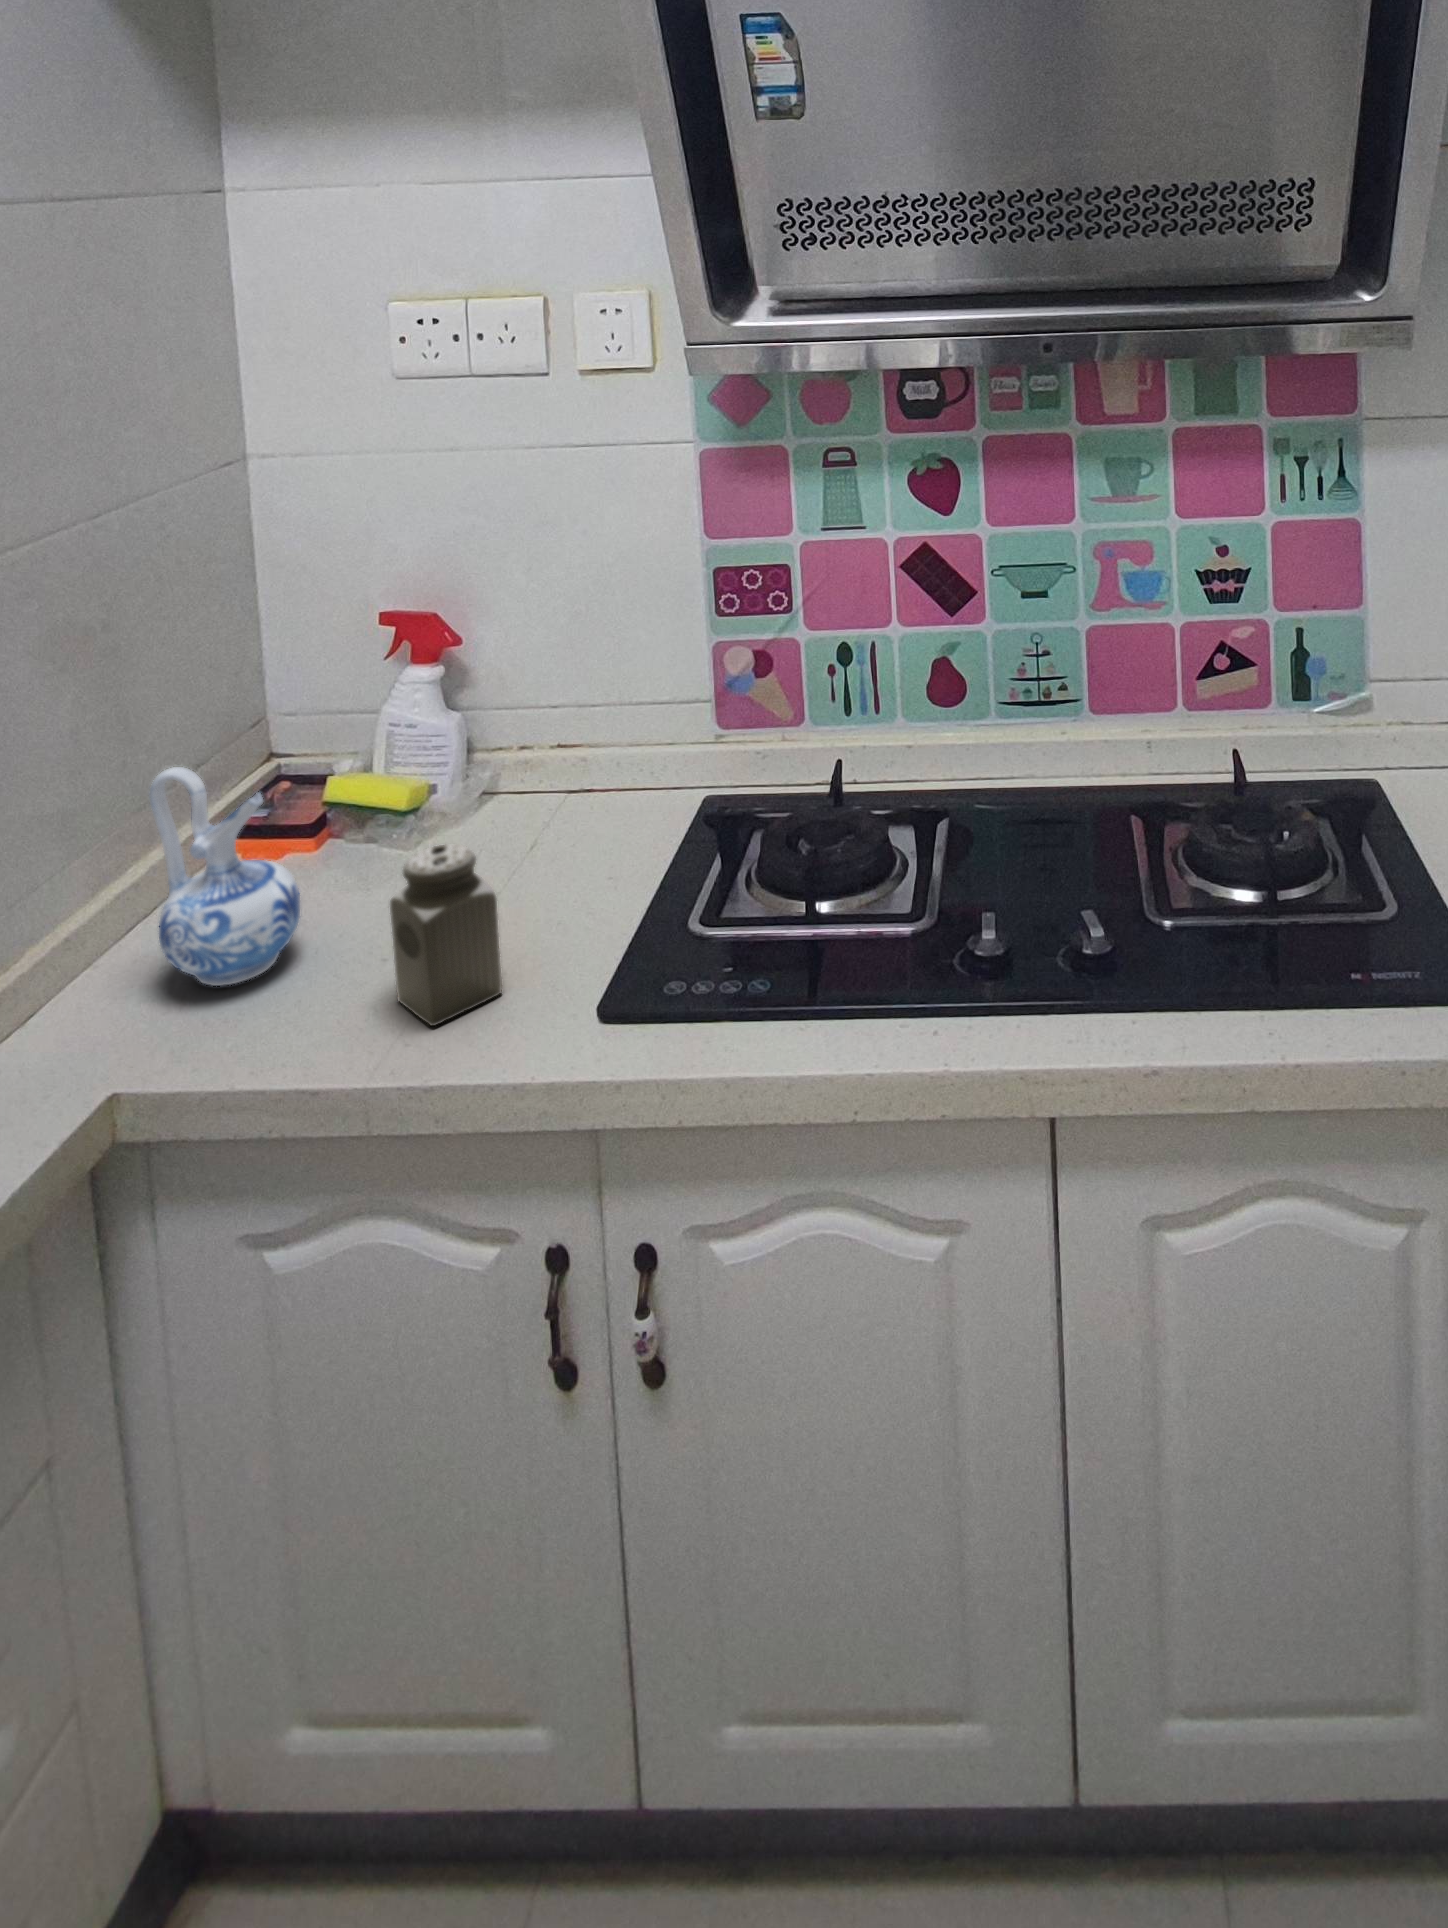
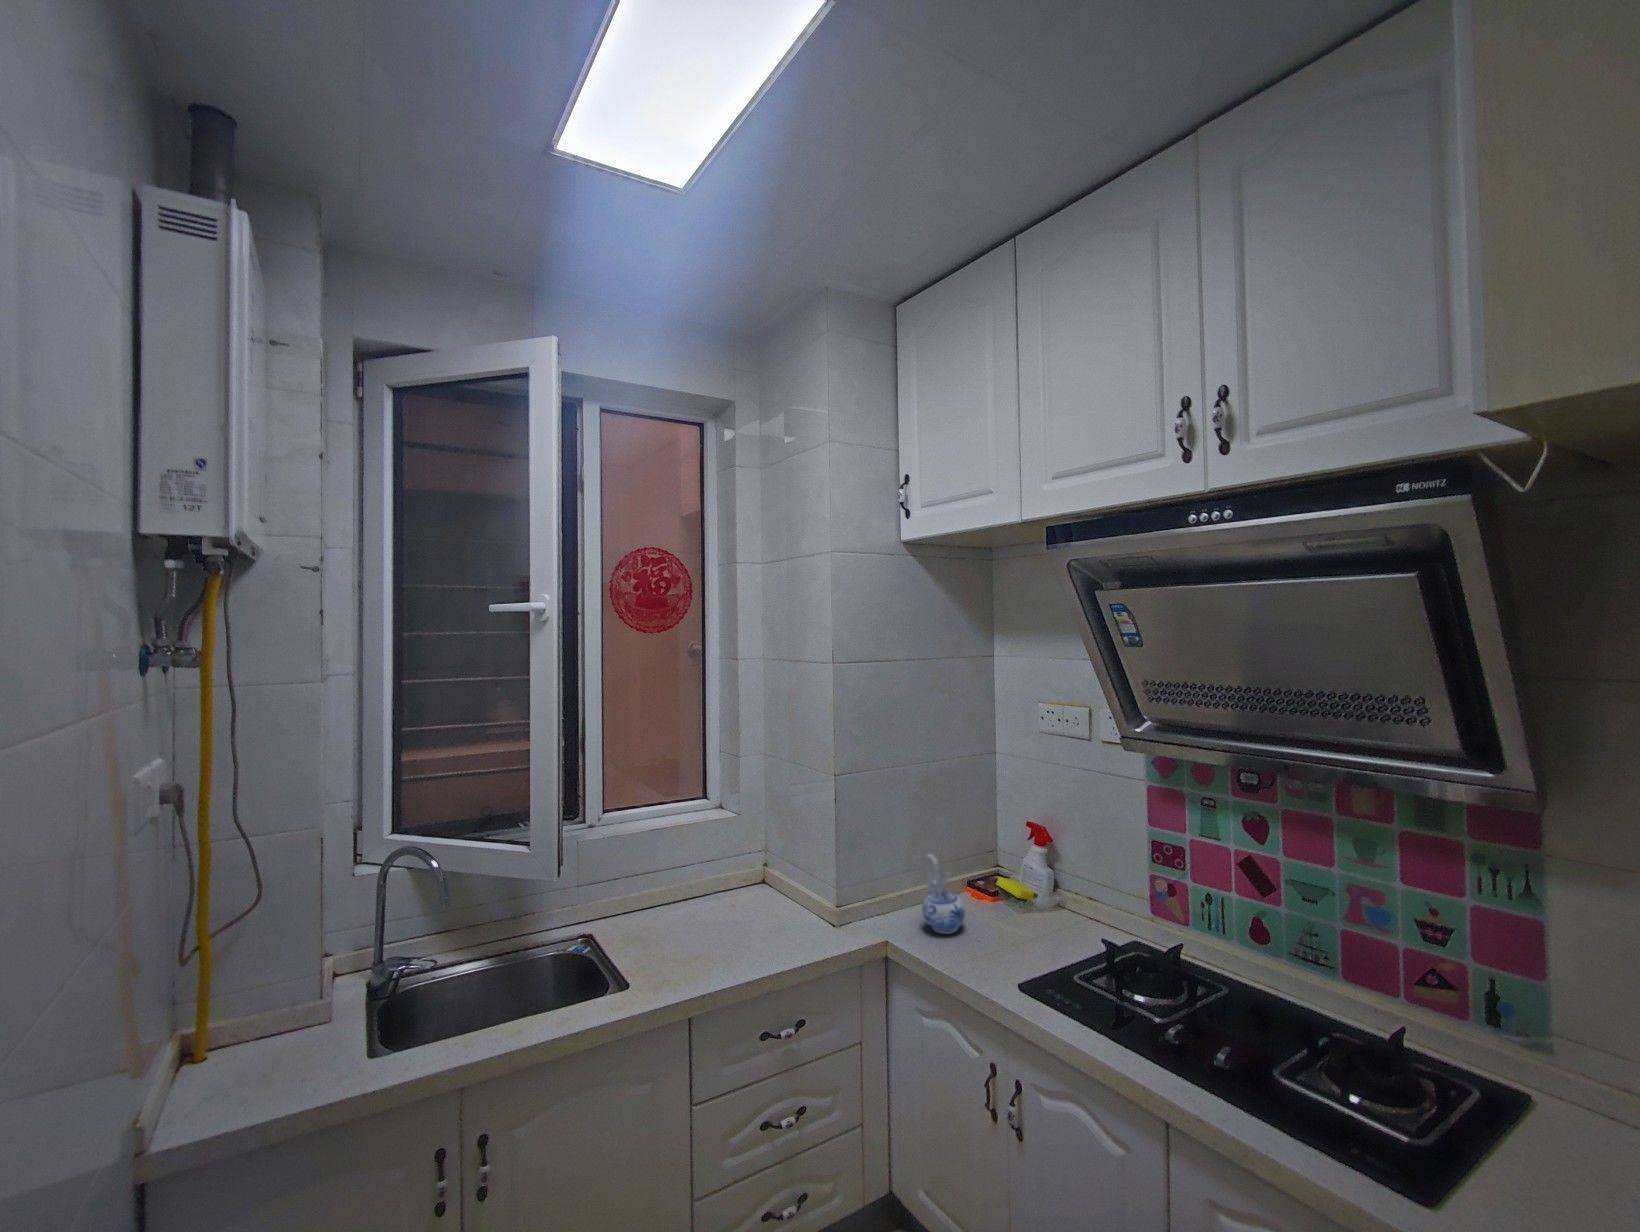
salt shaker: present [390,844,502,1026] -> none [972,909,1003,973]

